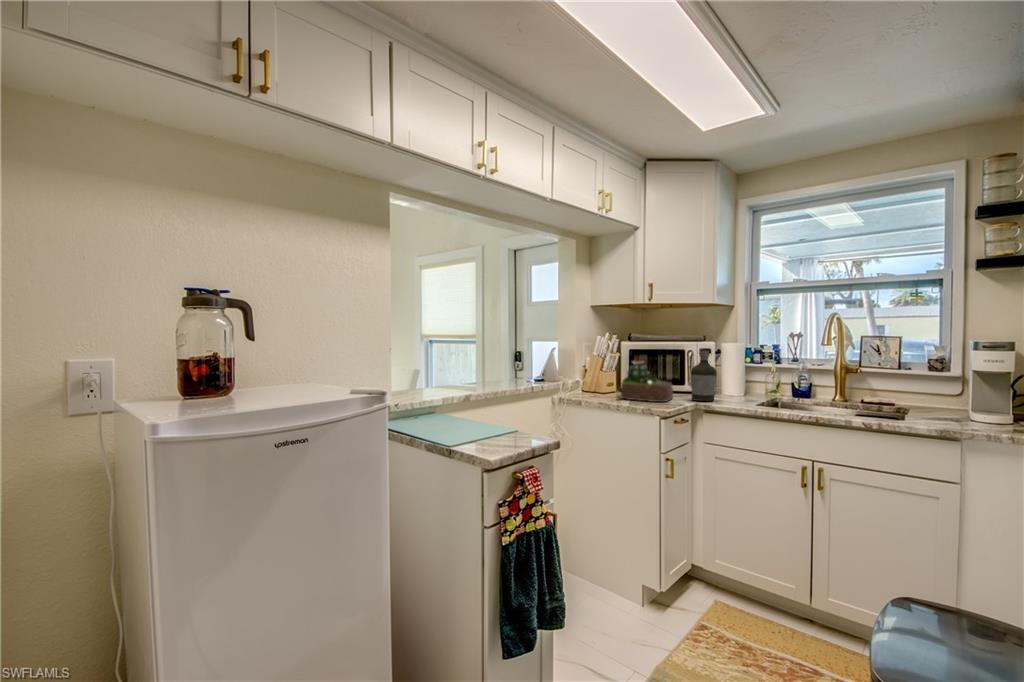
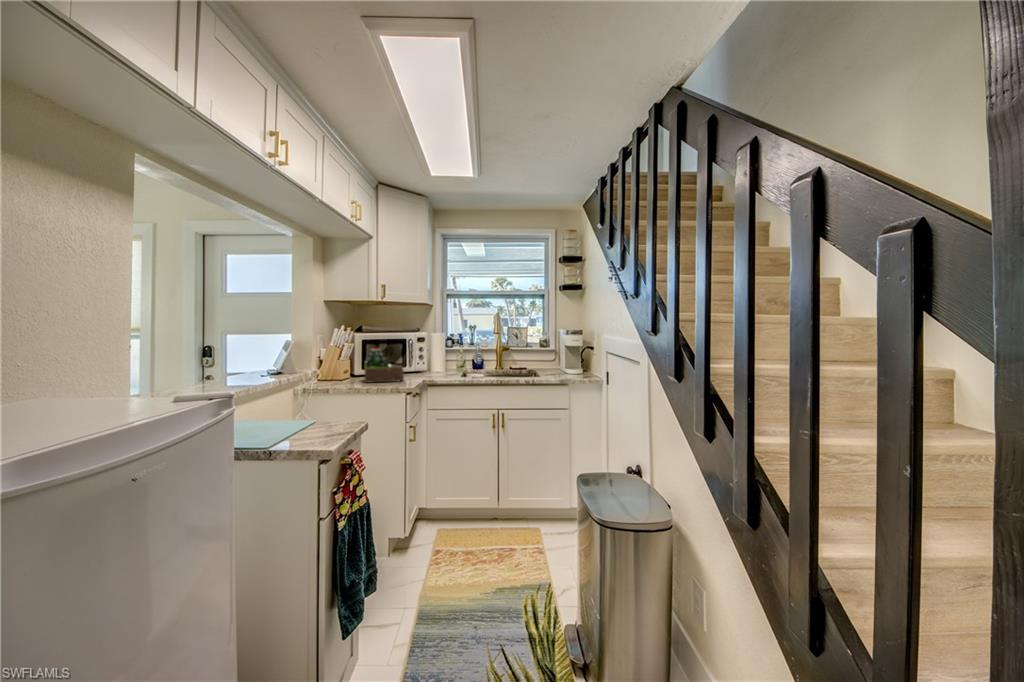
bottle: present [691,350,717,401] -> none [416,338,435,378]

